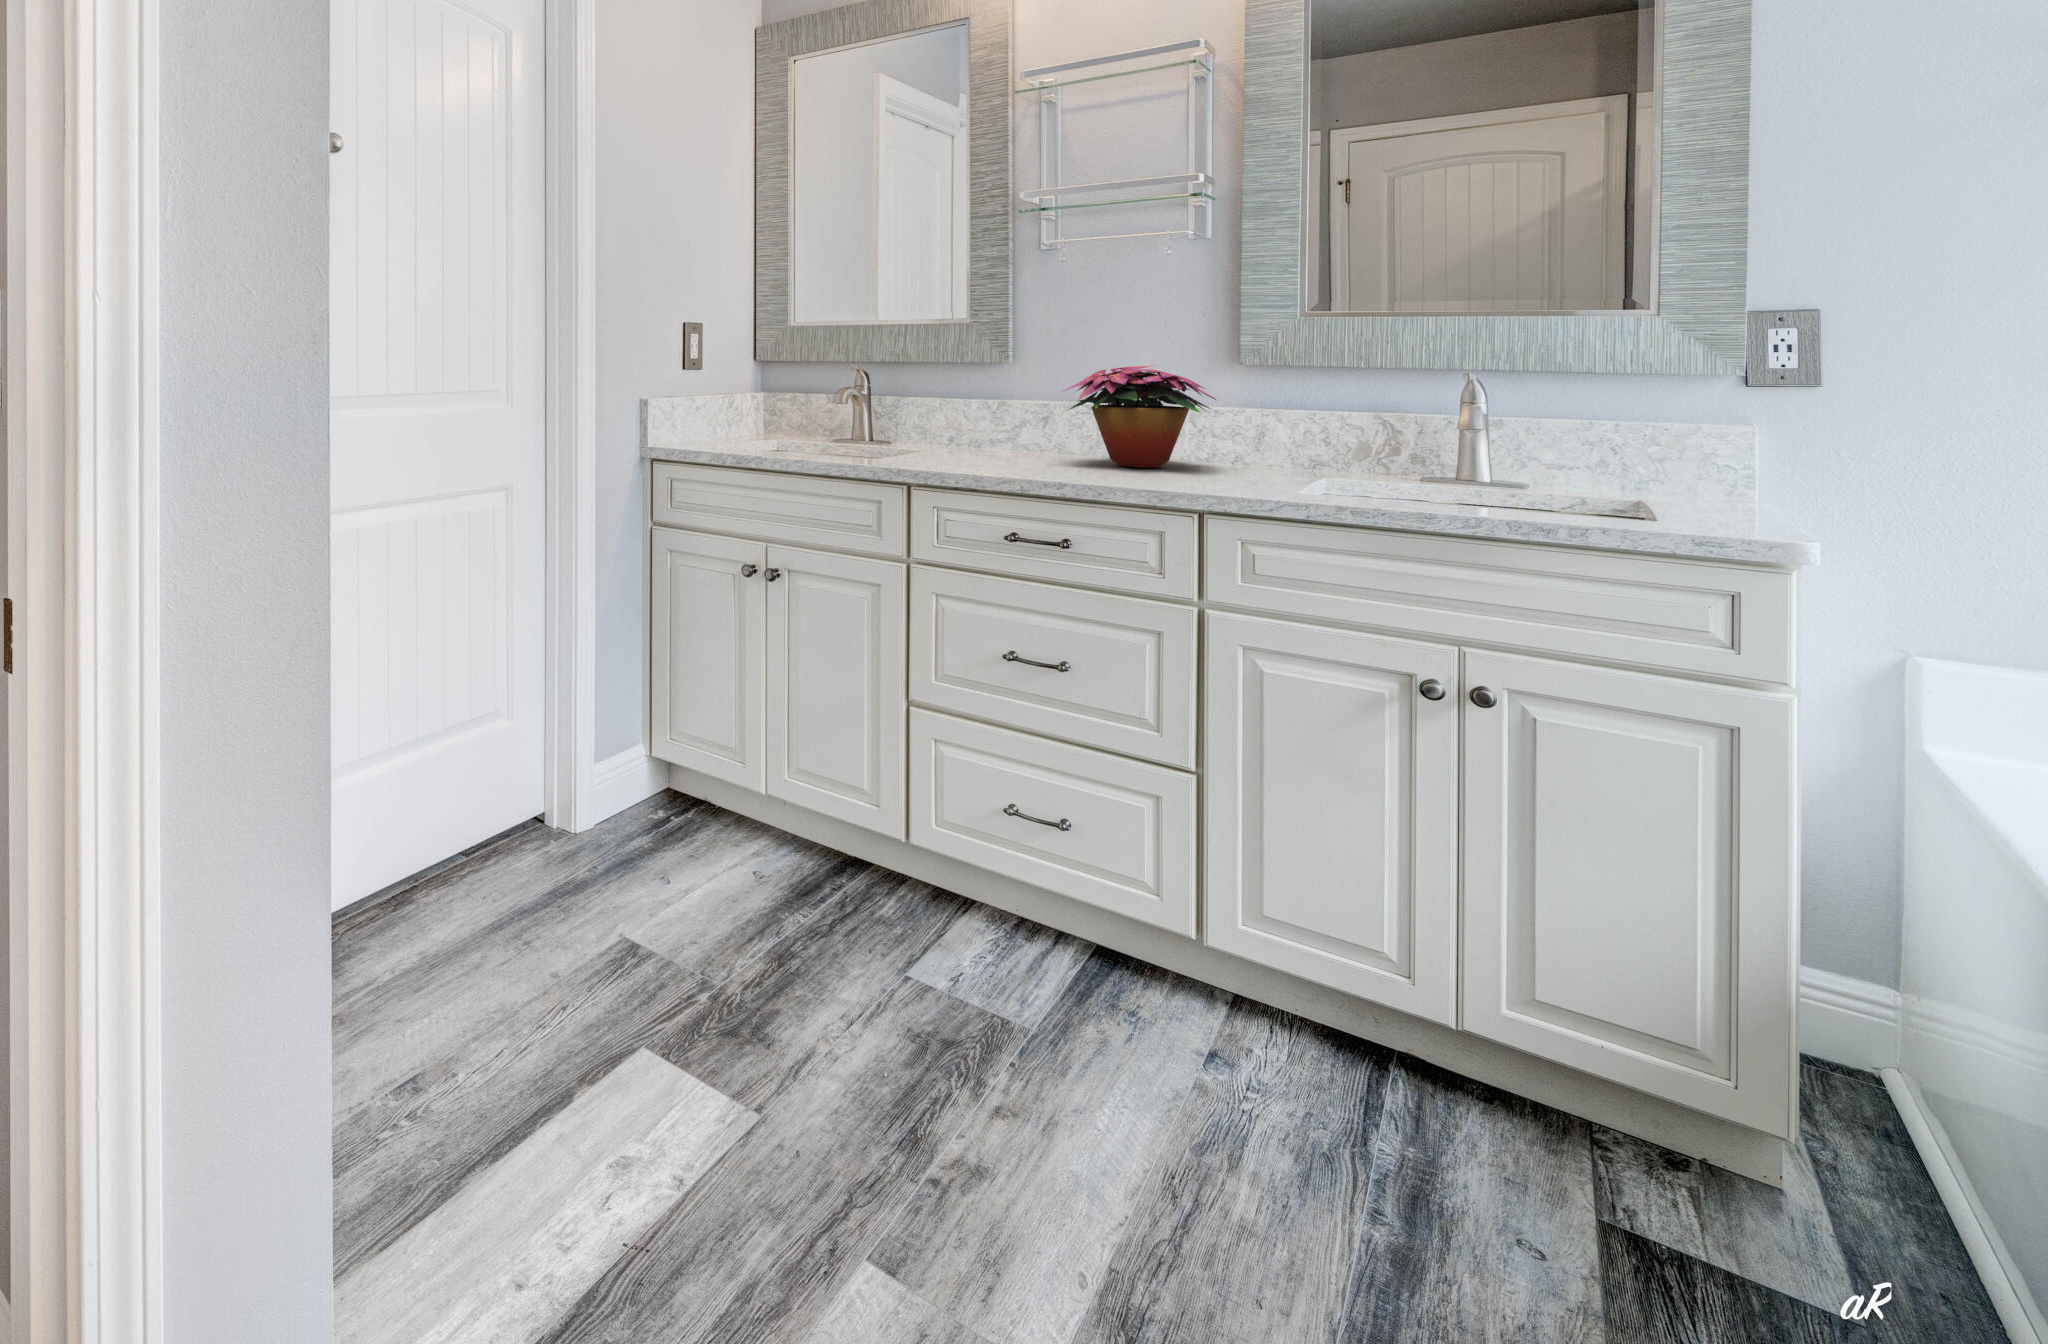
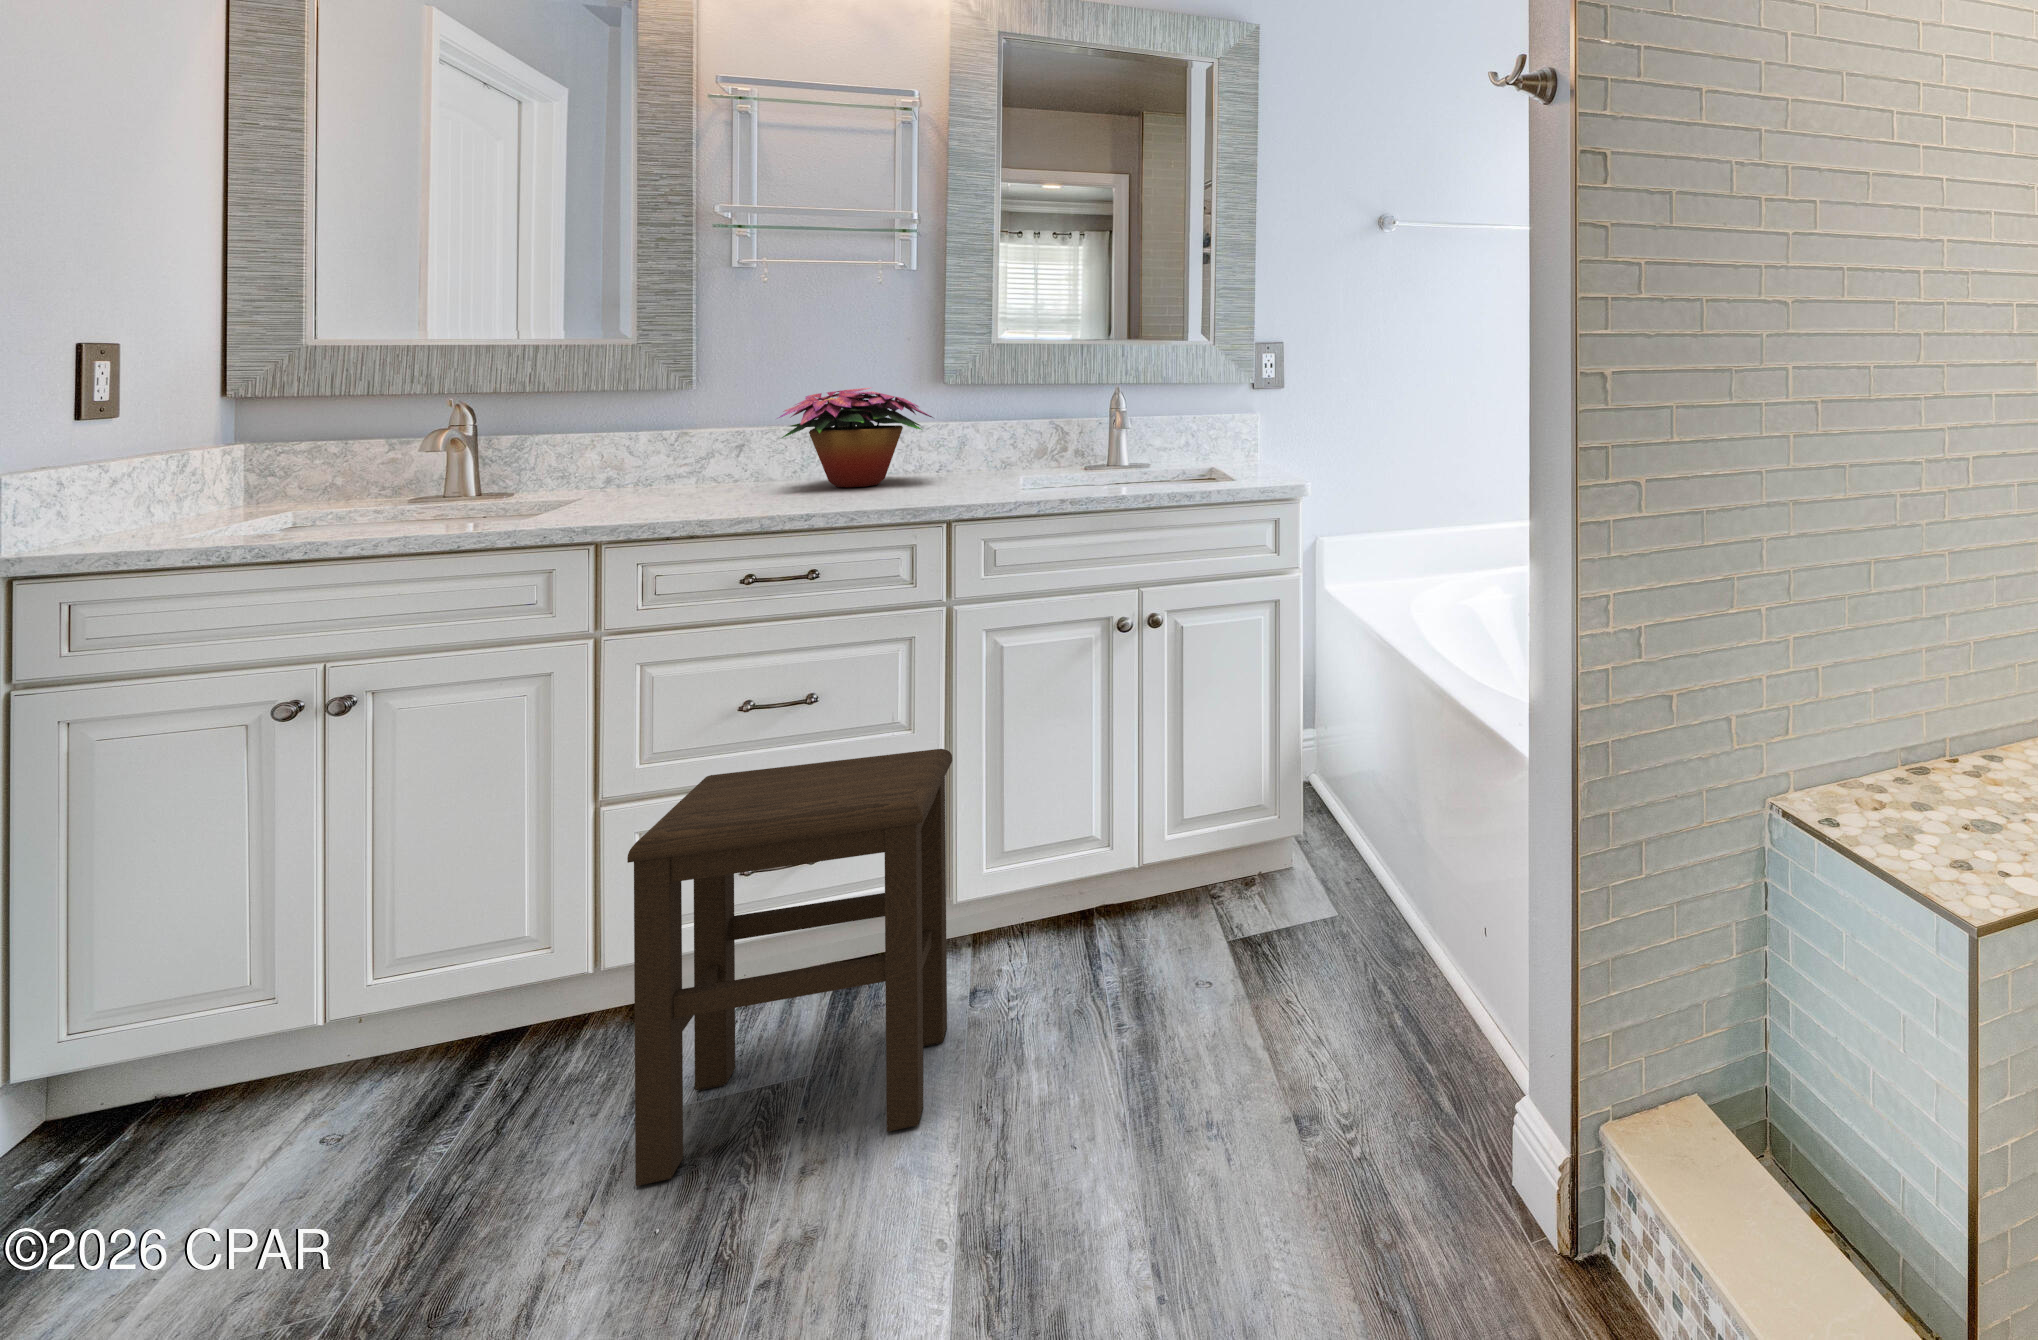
stool: none [882,708,1181,1145] -> present [627,749,952,1186]

